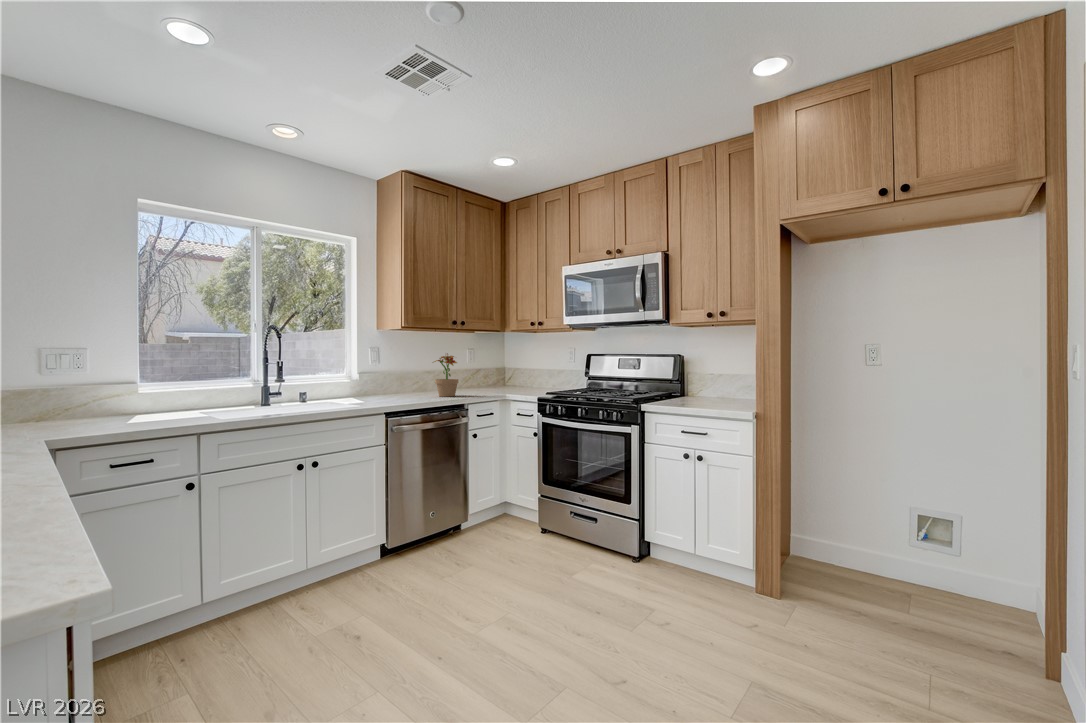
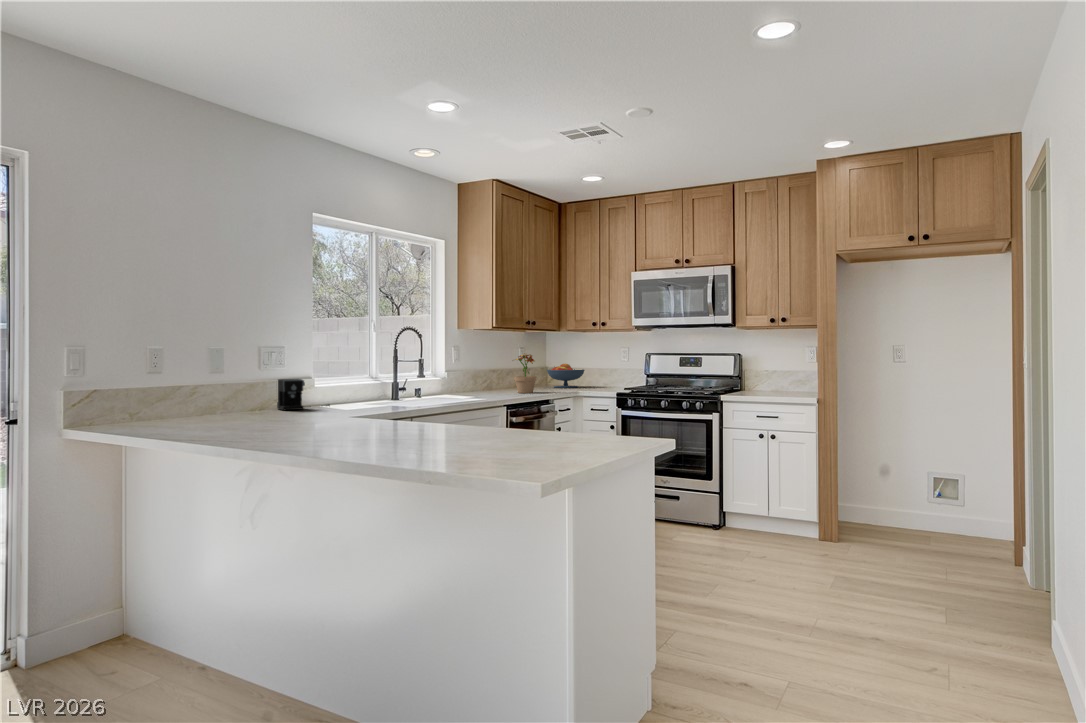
fruit bowl: none [496,365,535,390] -> present [547,364,585,388]
coffee maker: none [46,383,141,422] -> present [277,379,330,410]

